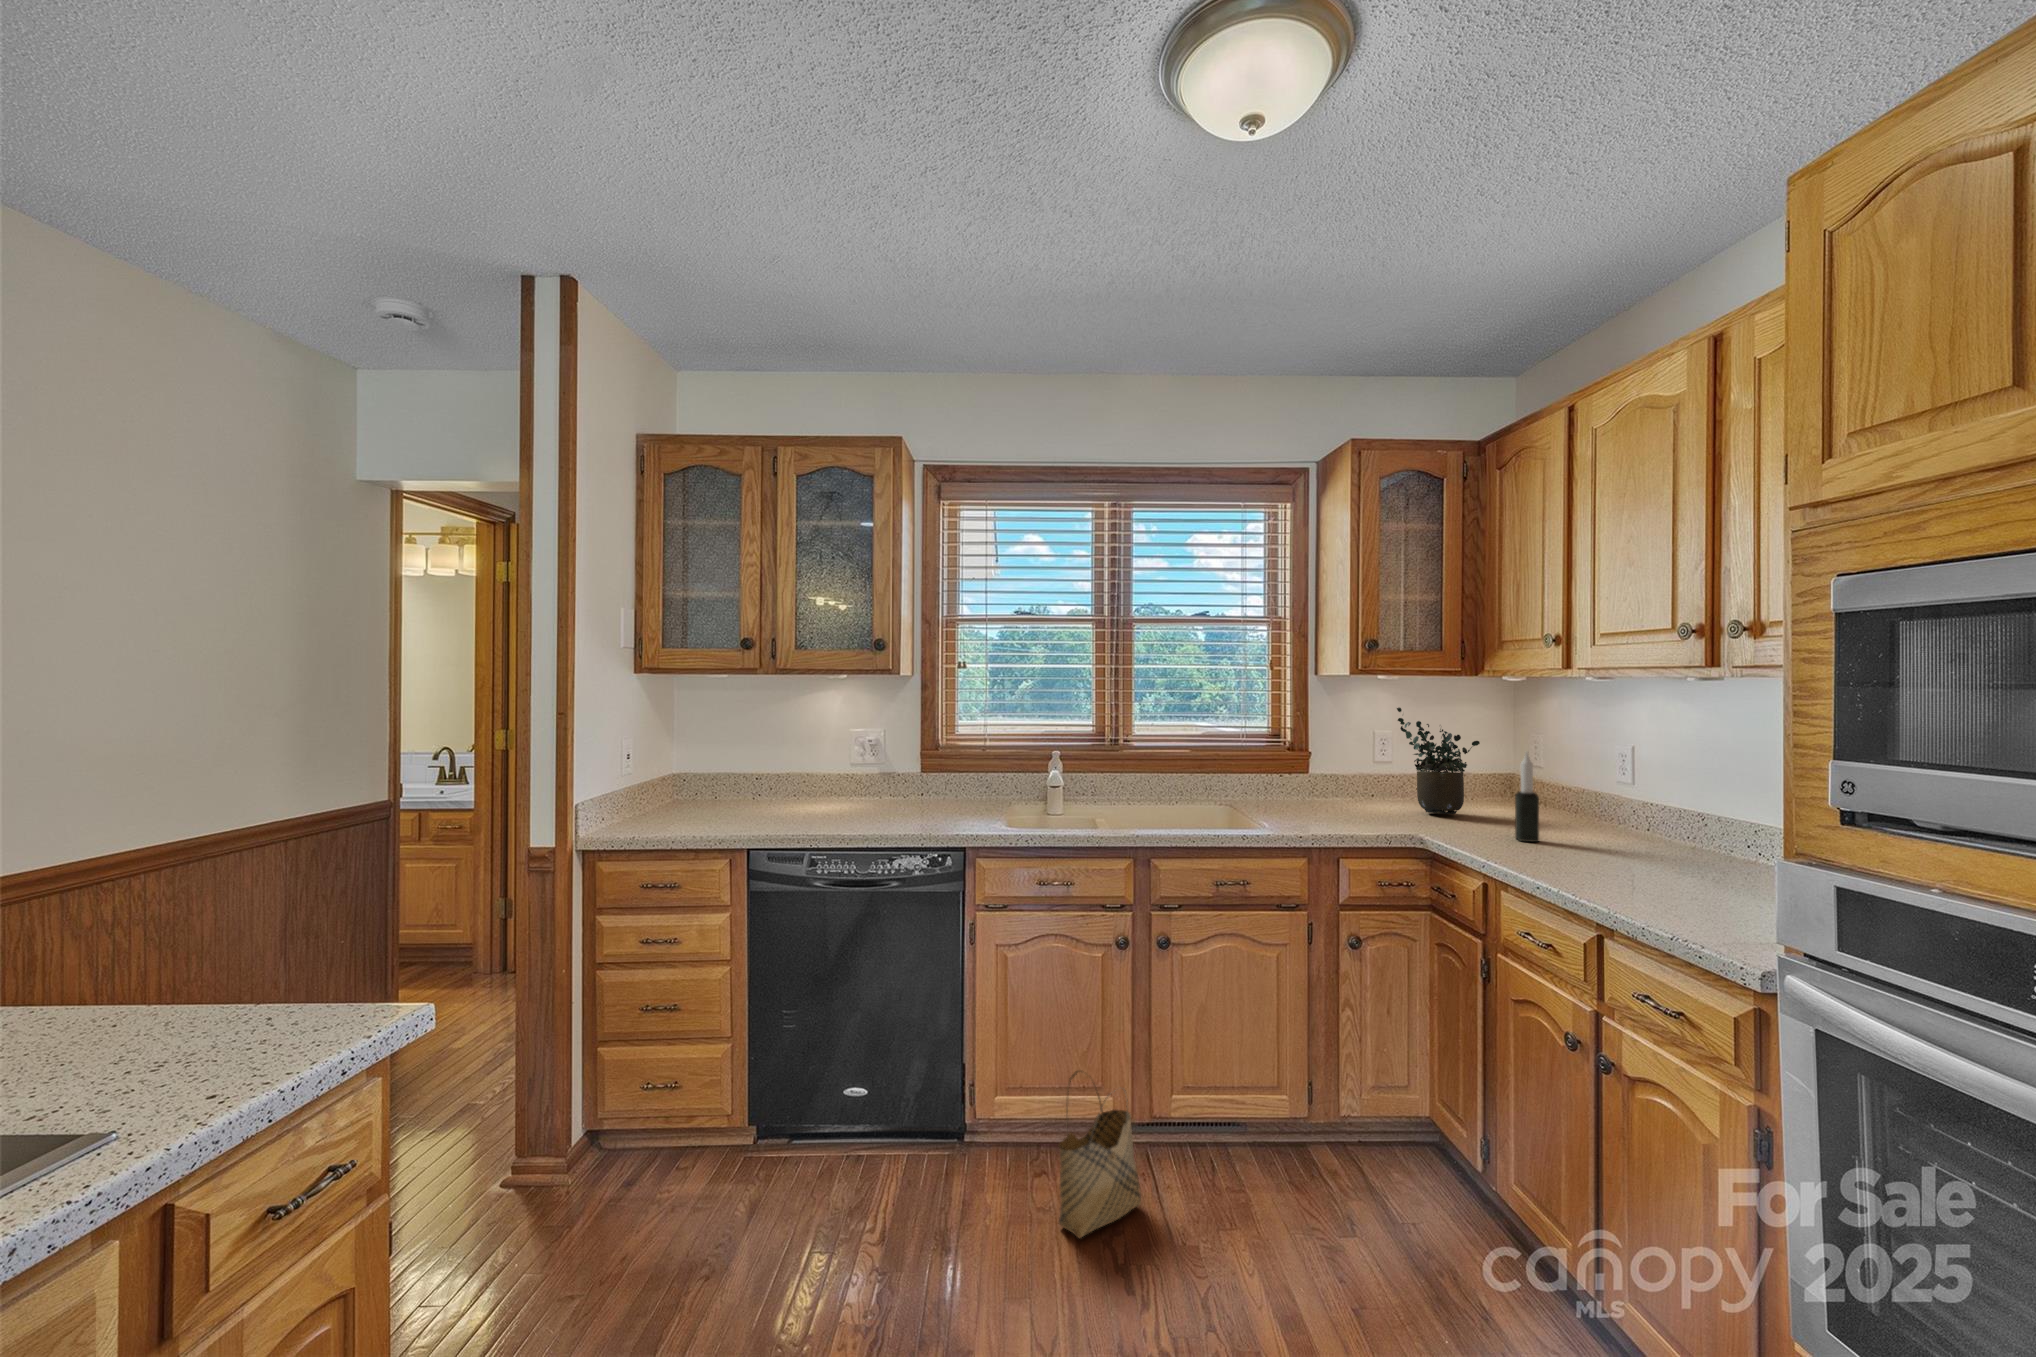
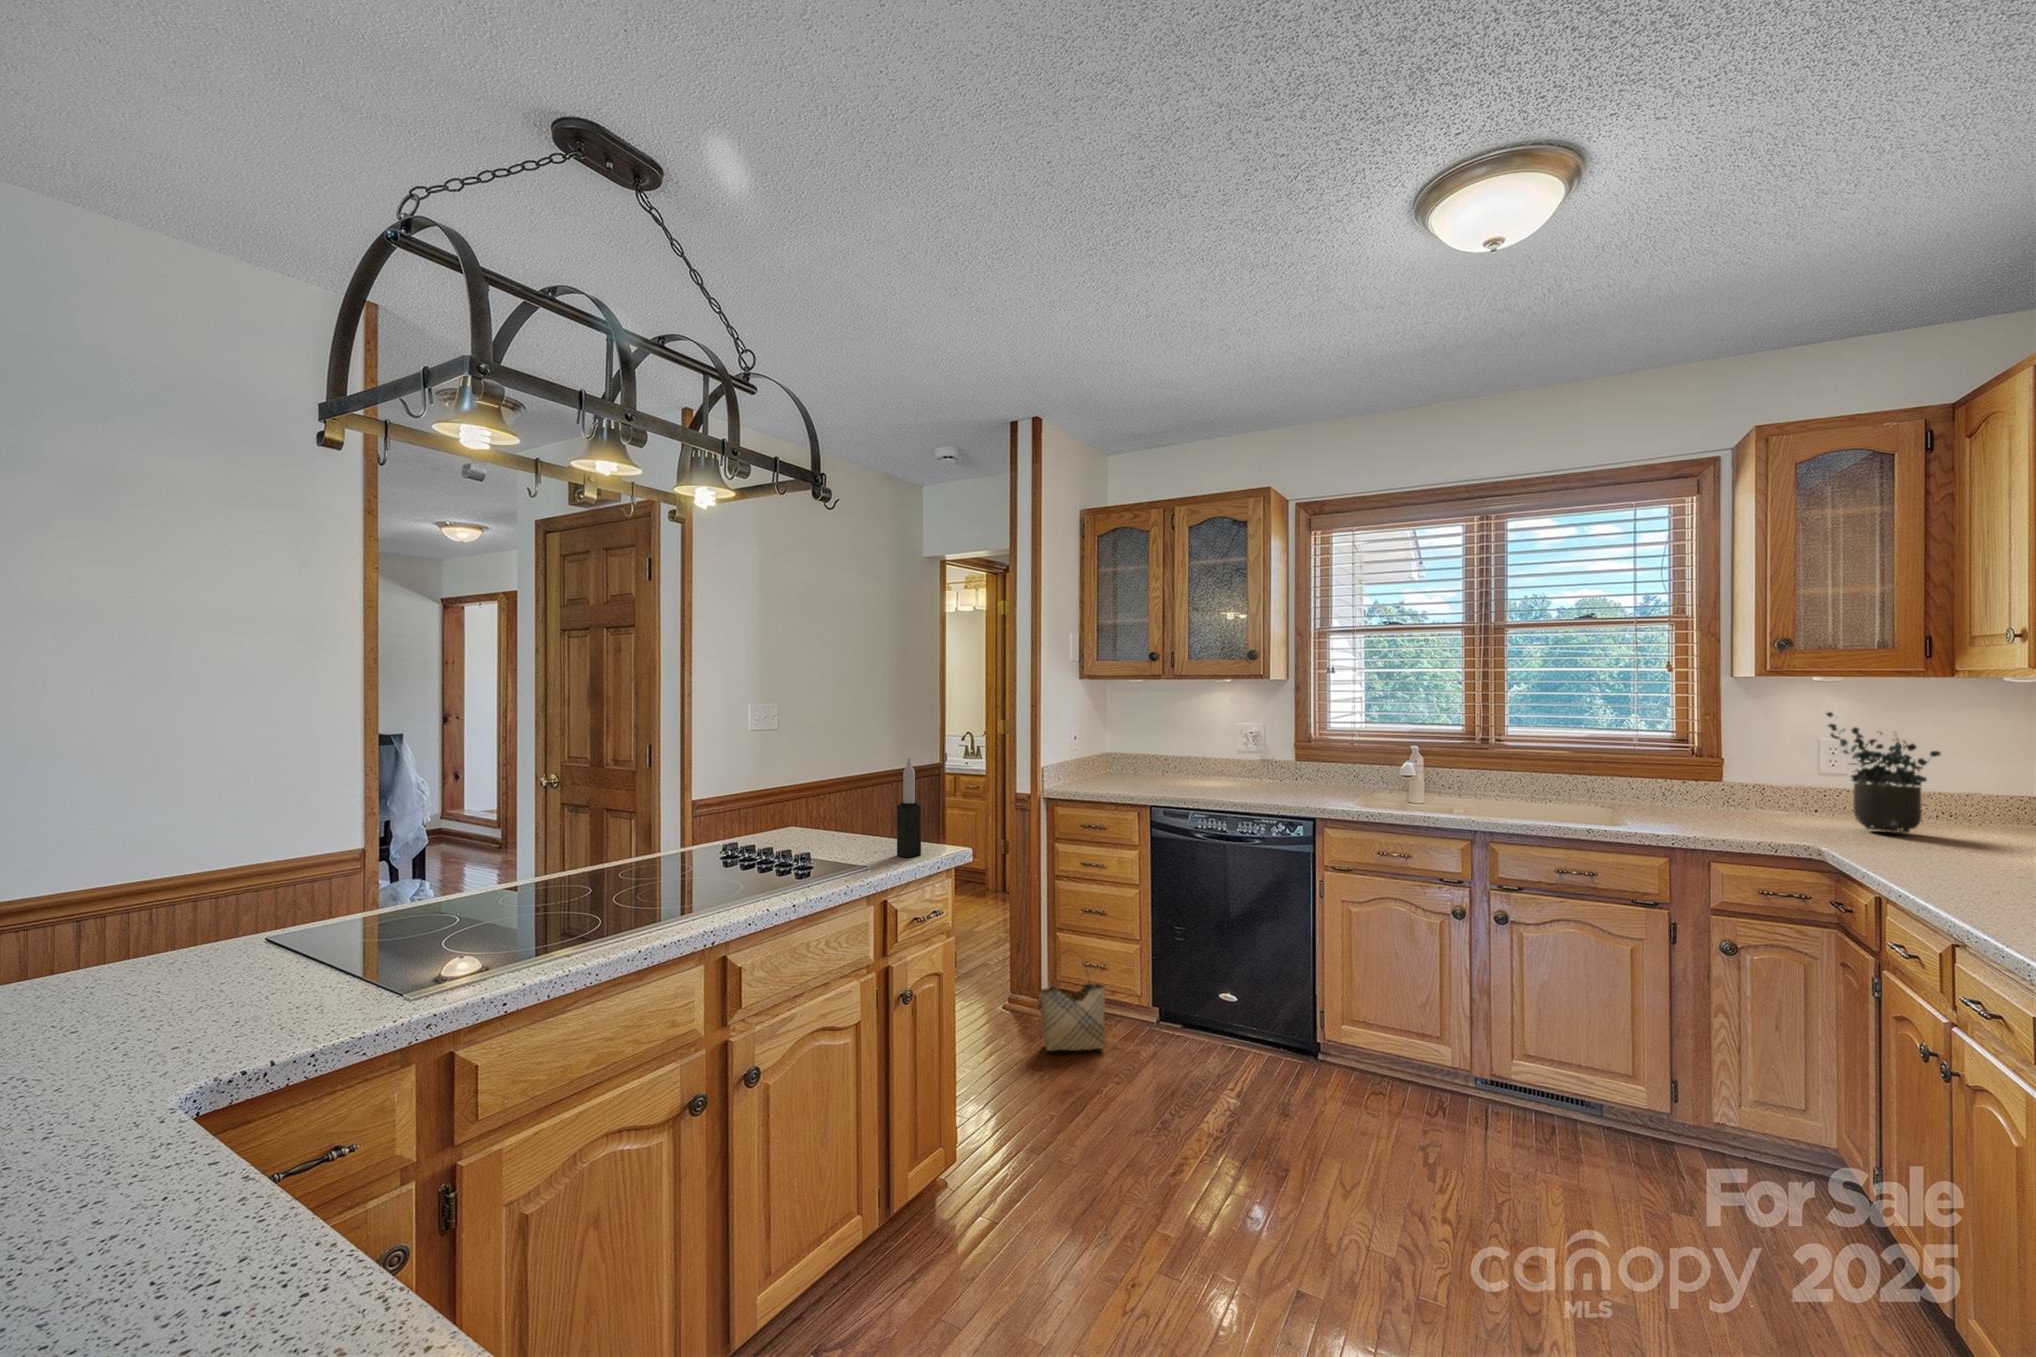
candle: present [1515,752,1539,842] -> present [897,758,921,857]
woven basket: present [1058,1071,1141,1238] -> present [1040,950,1105,1051]

